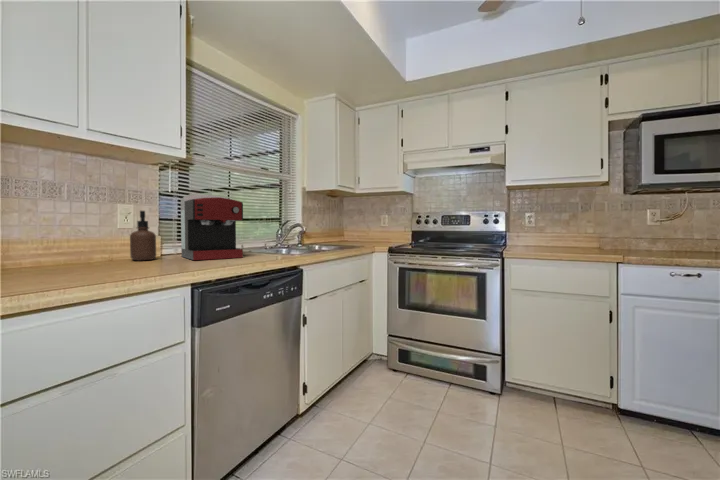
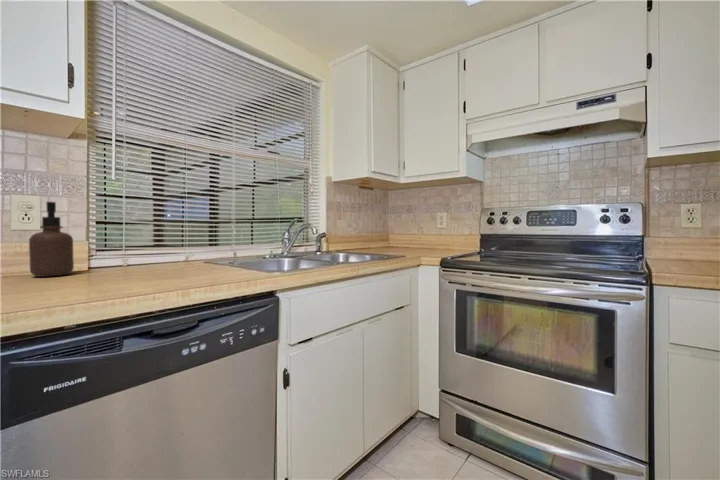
coffee maker: present [181,195,243,260] -> none [108,179,197,278]

